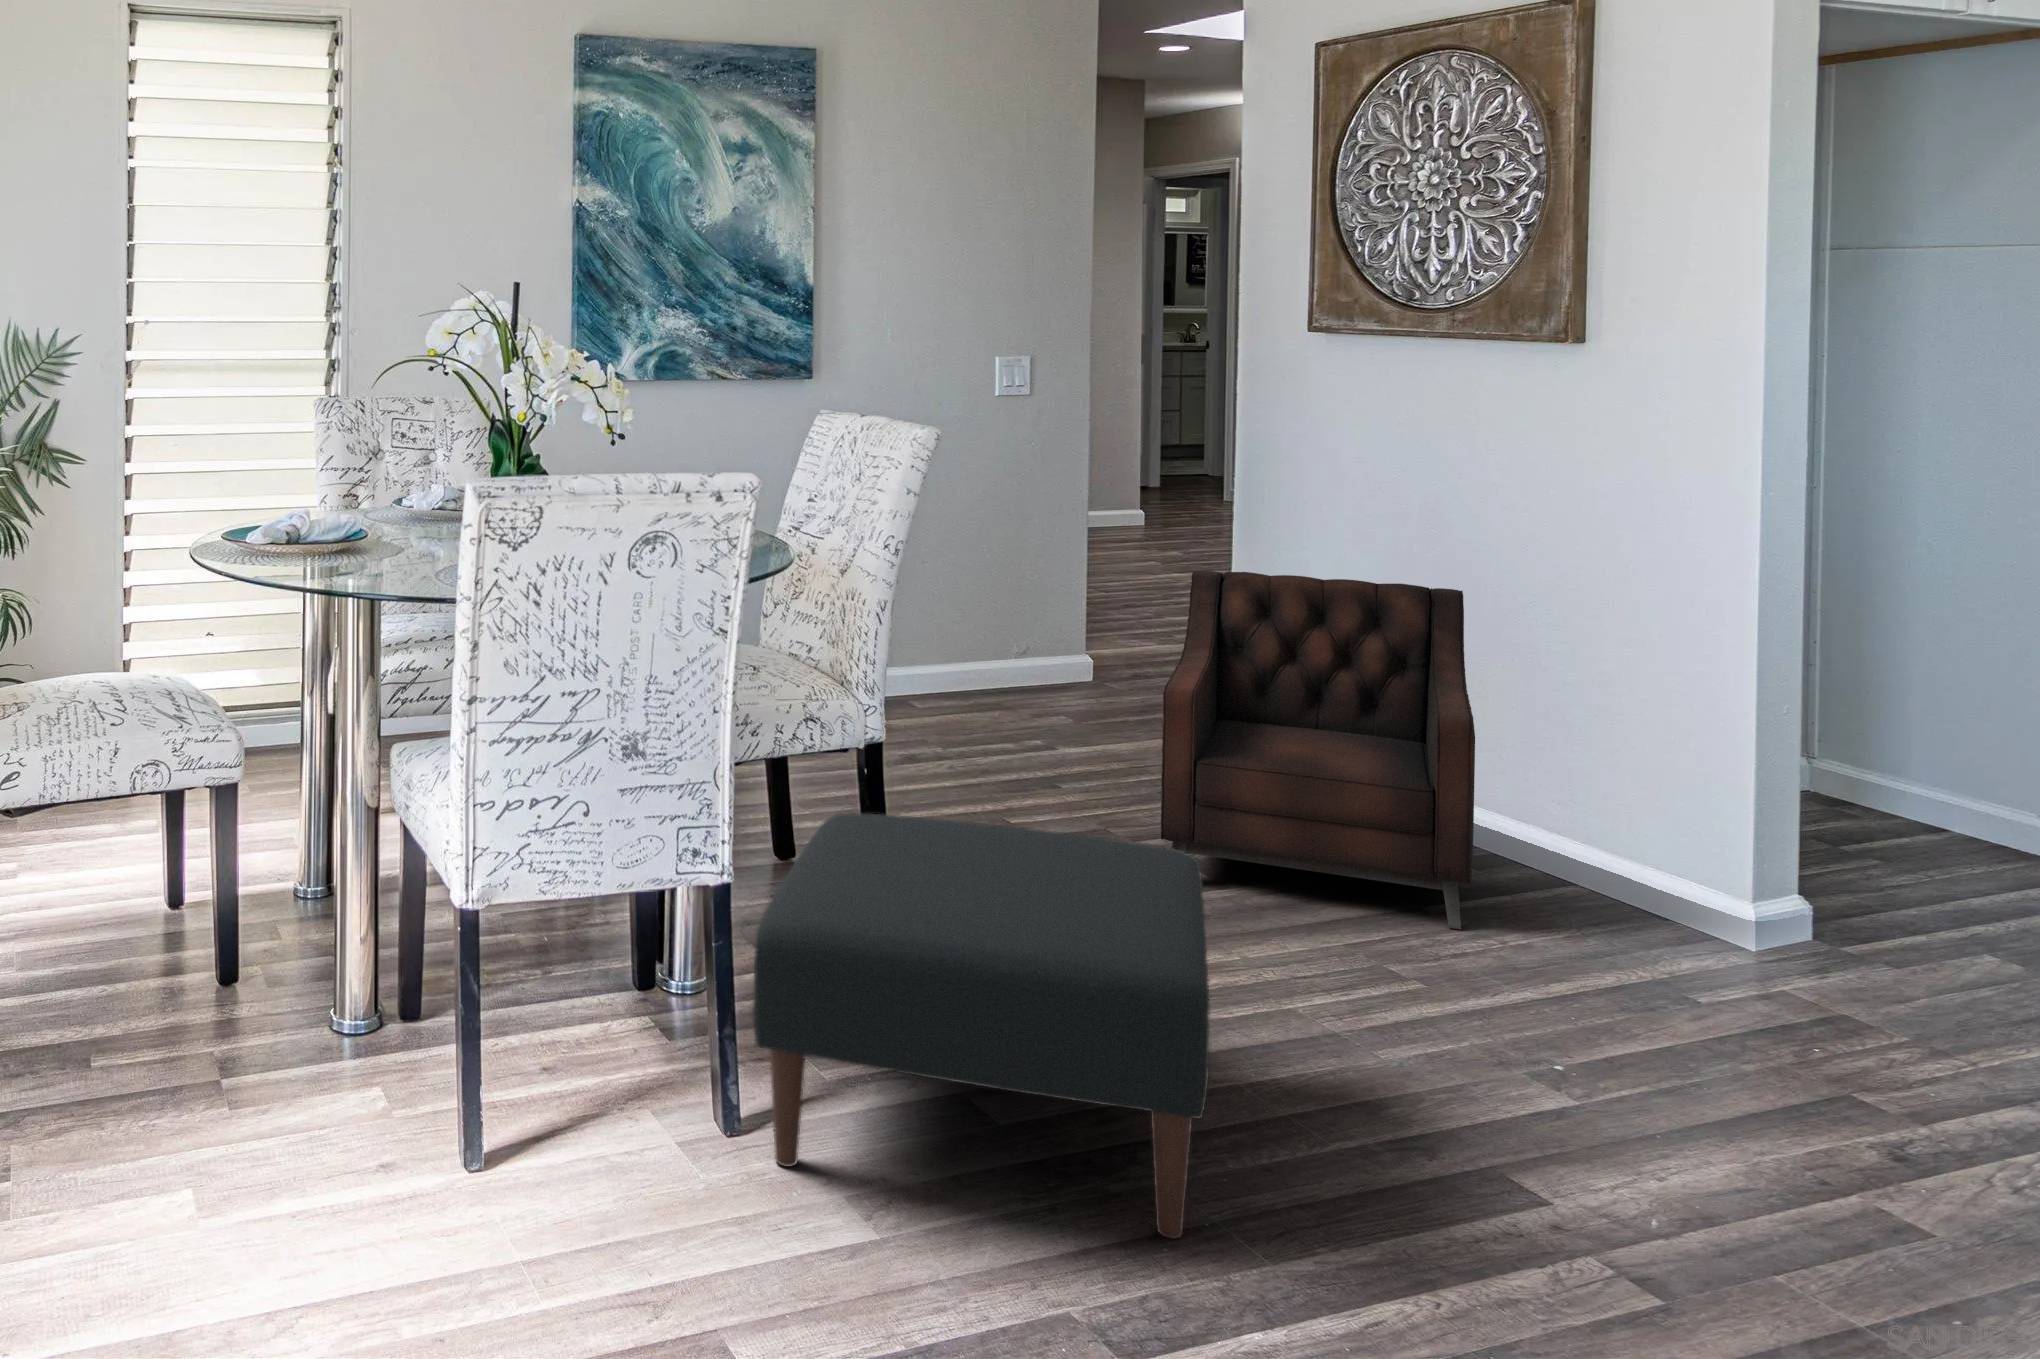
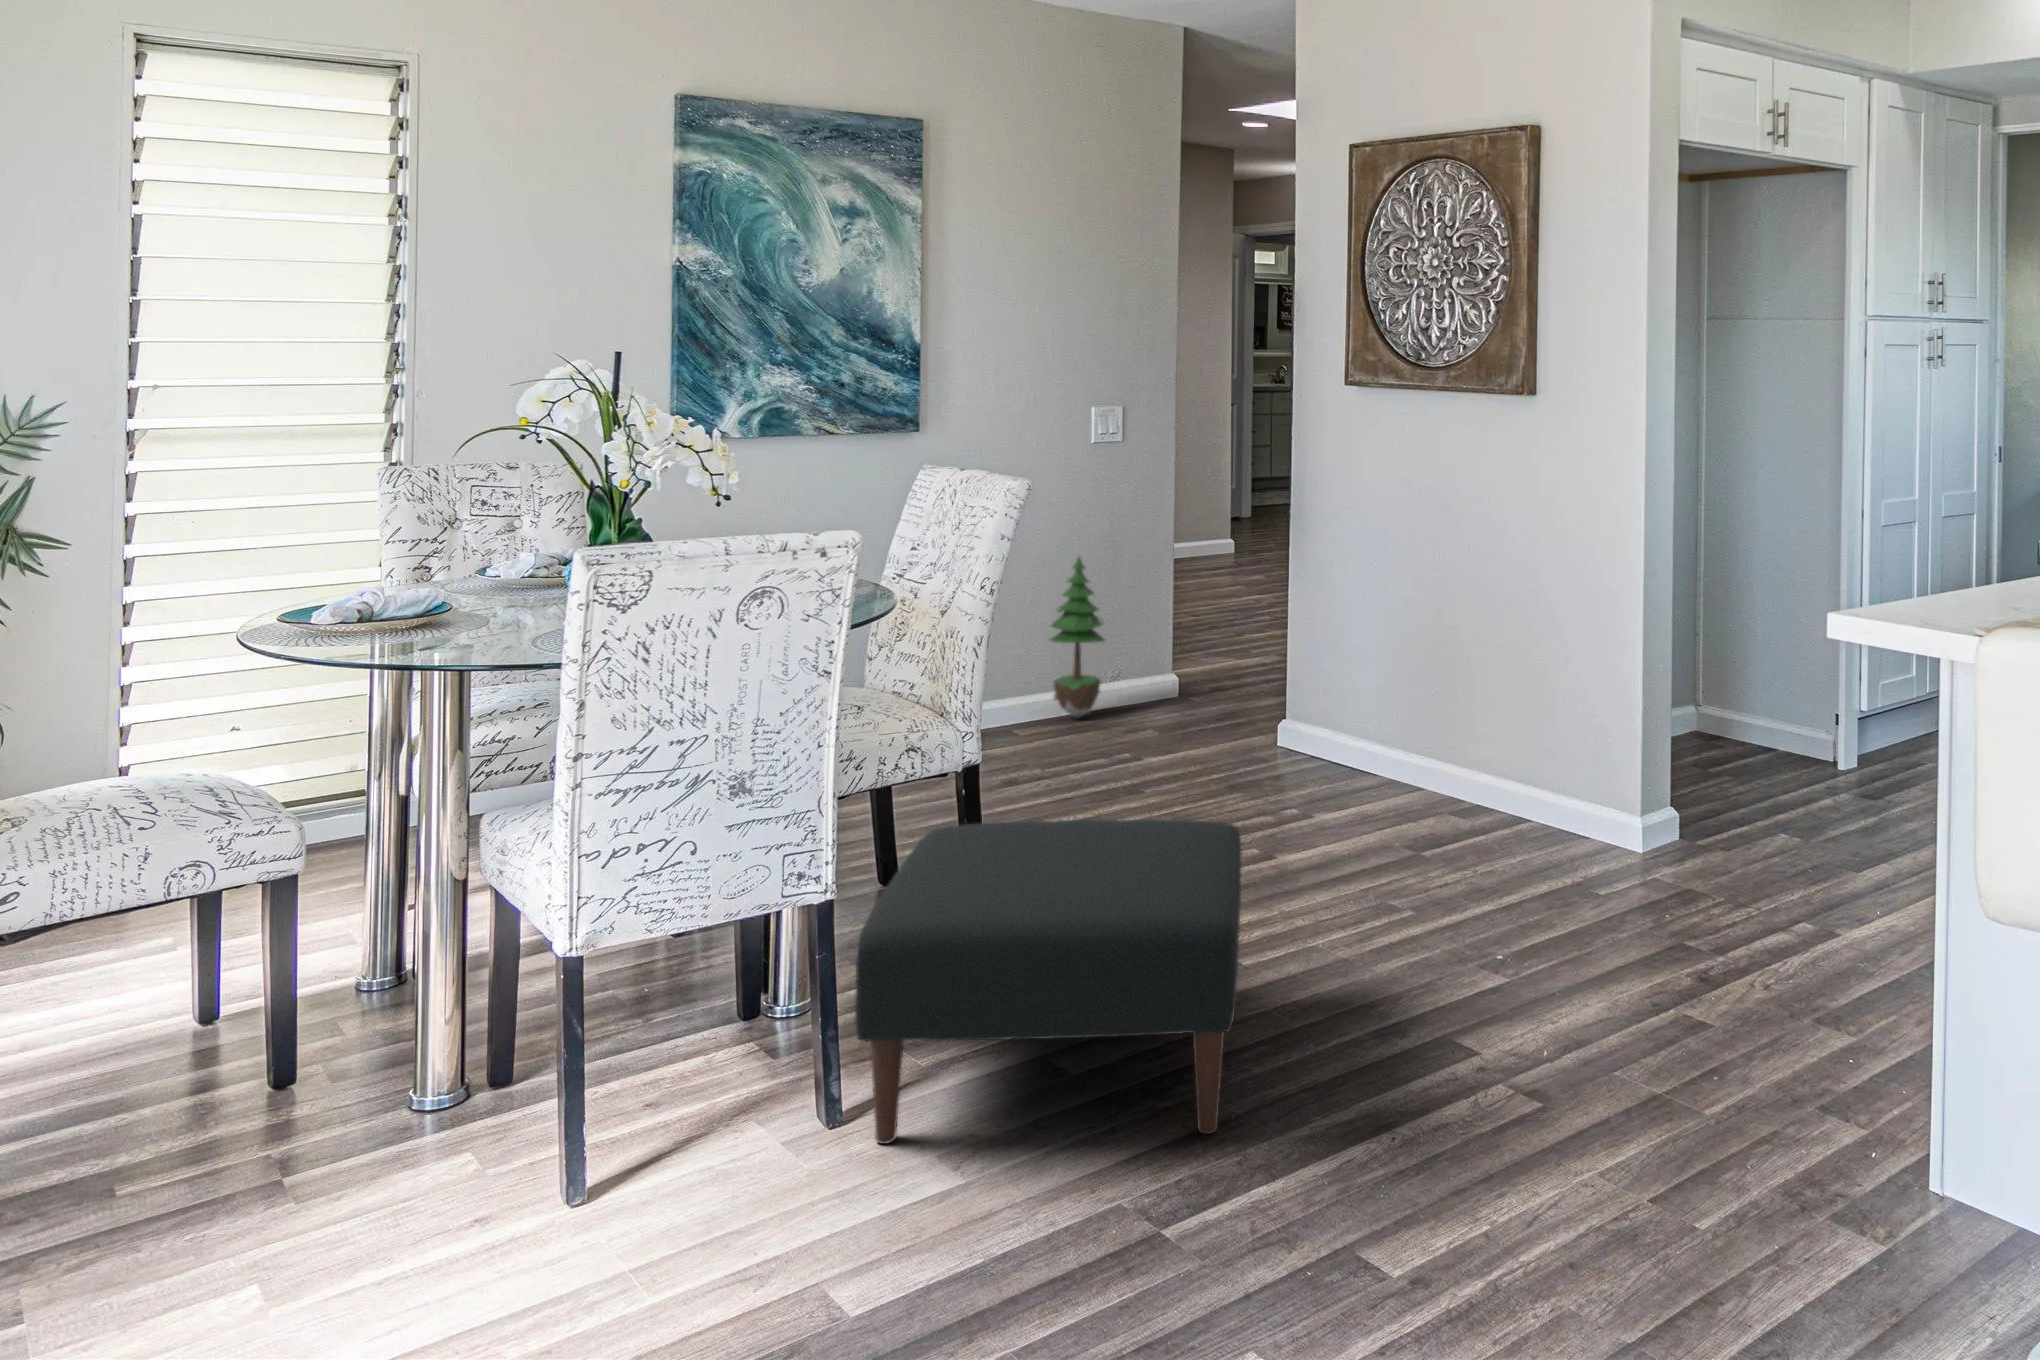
potted tree: none [948,521,1015,703] -> present [1050,557,1106,718]
armchair: present [1161,571,1475,930] -> none [1221,589,1453,861]

